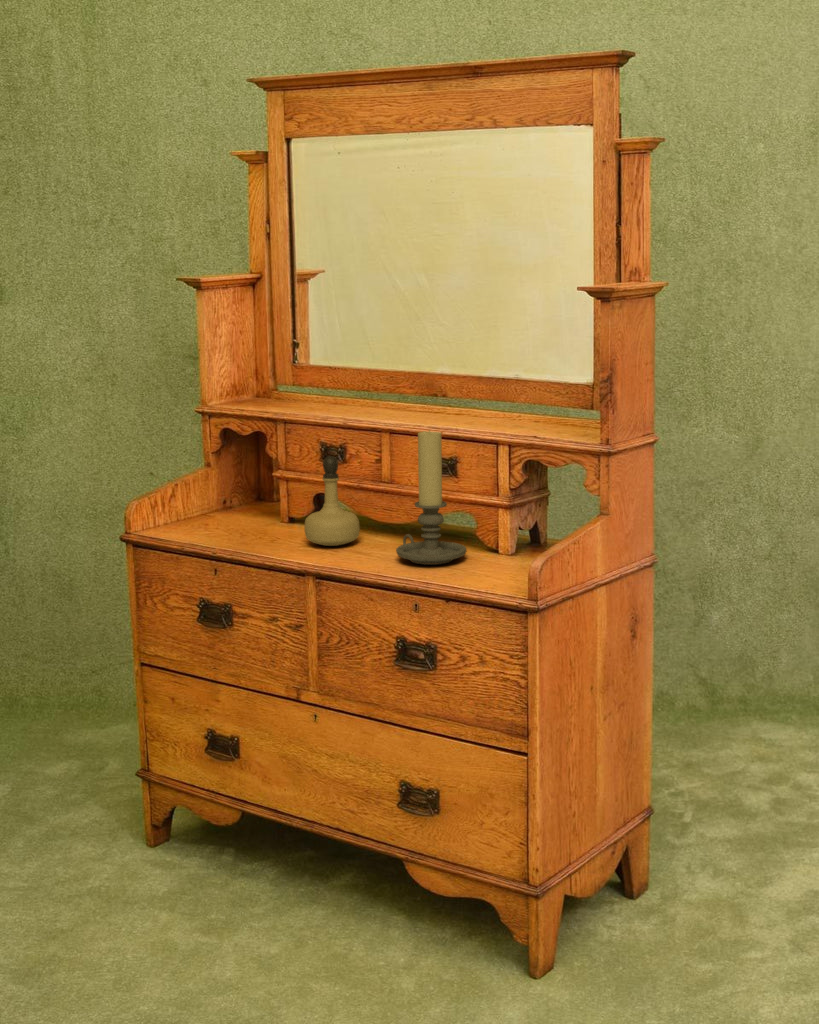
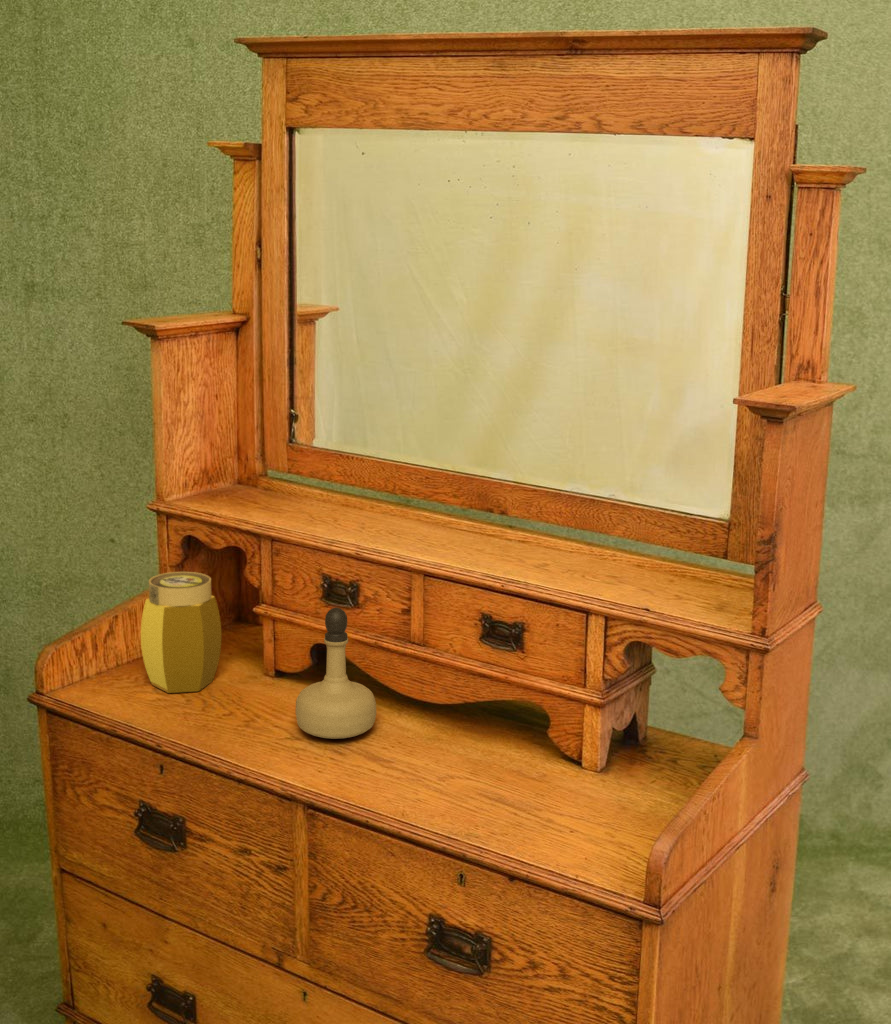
candle holder: present [396,430,467,565] -> none [431,593,536,795]
jar: none [195,449,251,531] -> present [141,572,221,693]

